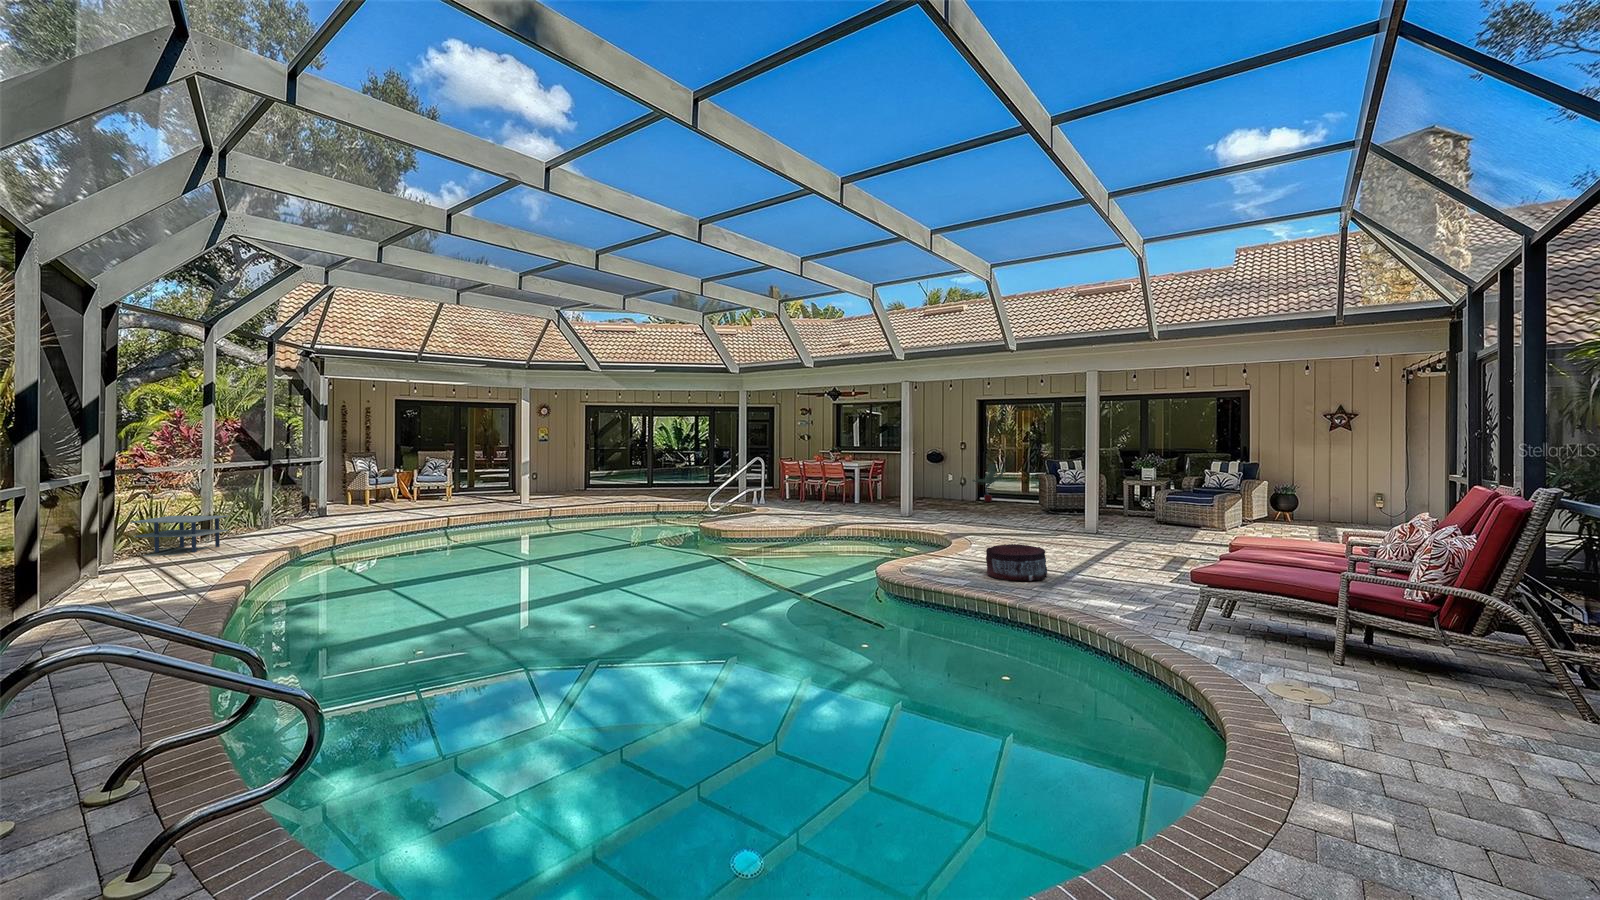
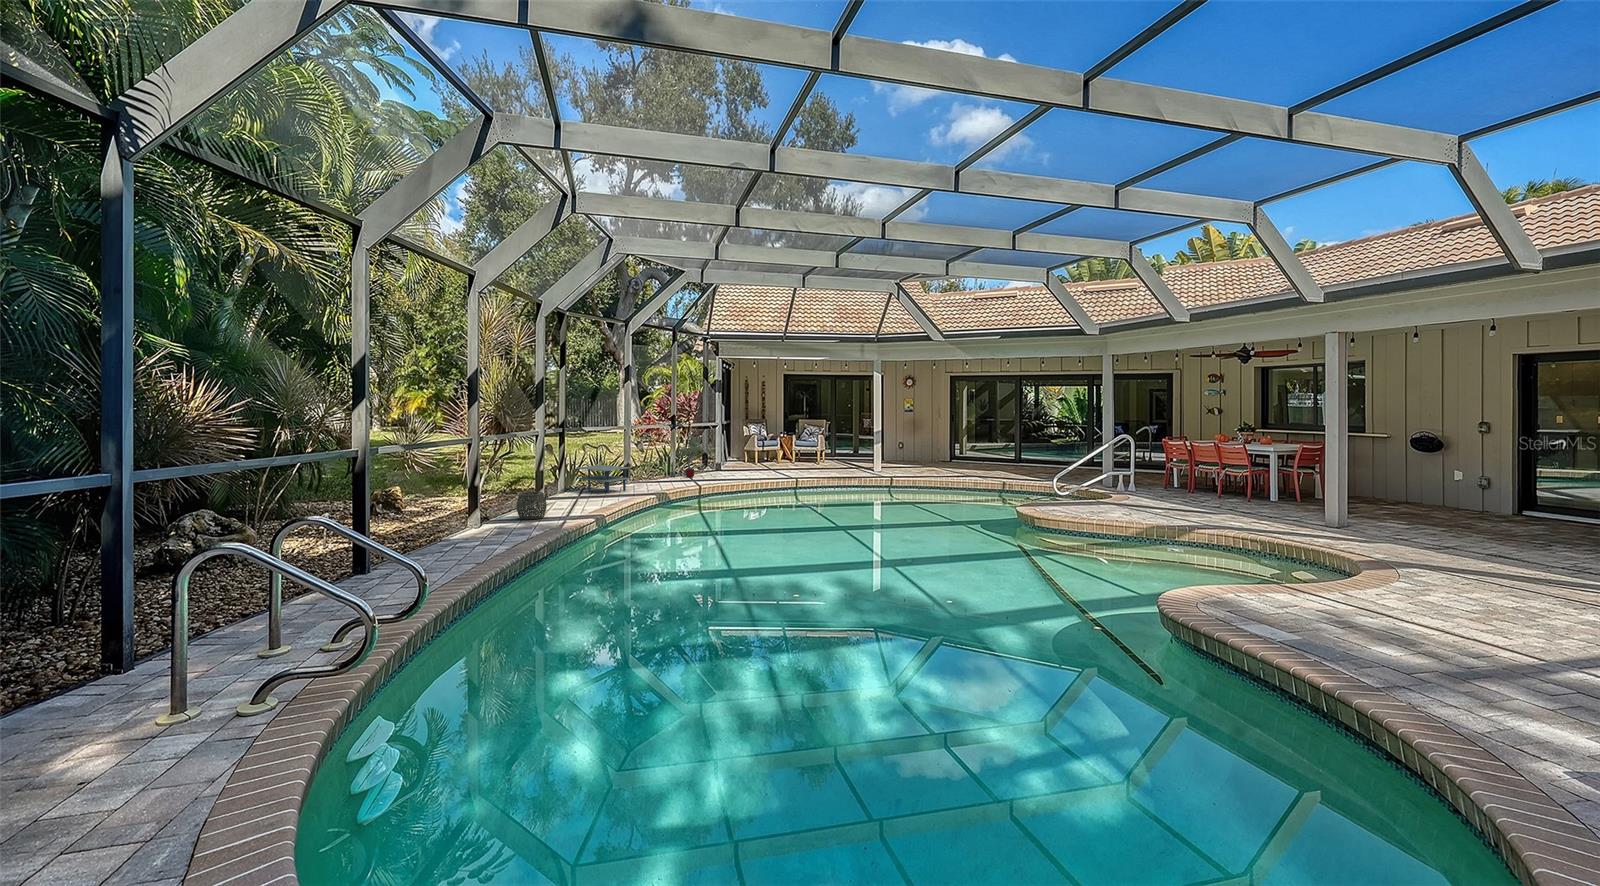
potted tree: present [973,464,1005,502] -> present [676,433,702,478]
pouf: present [986,544,1047,581] -> none [1324,575,1429,637]
woven basket: none [69,557,129,598] -> present [516,492,547,519]

